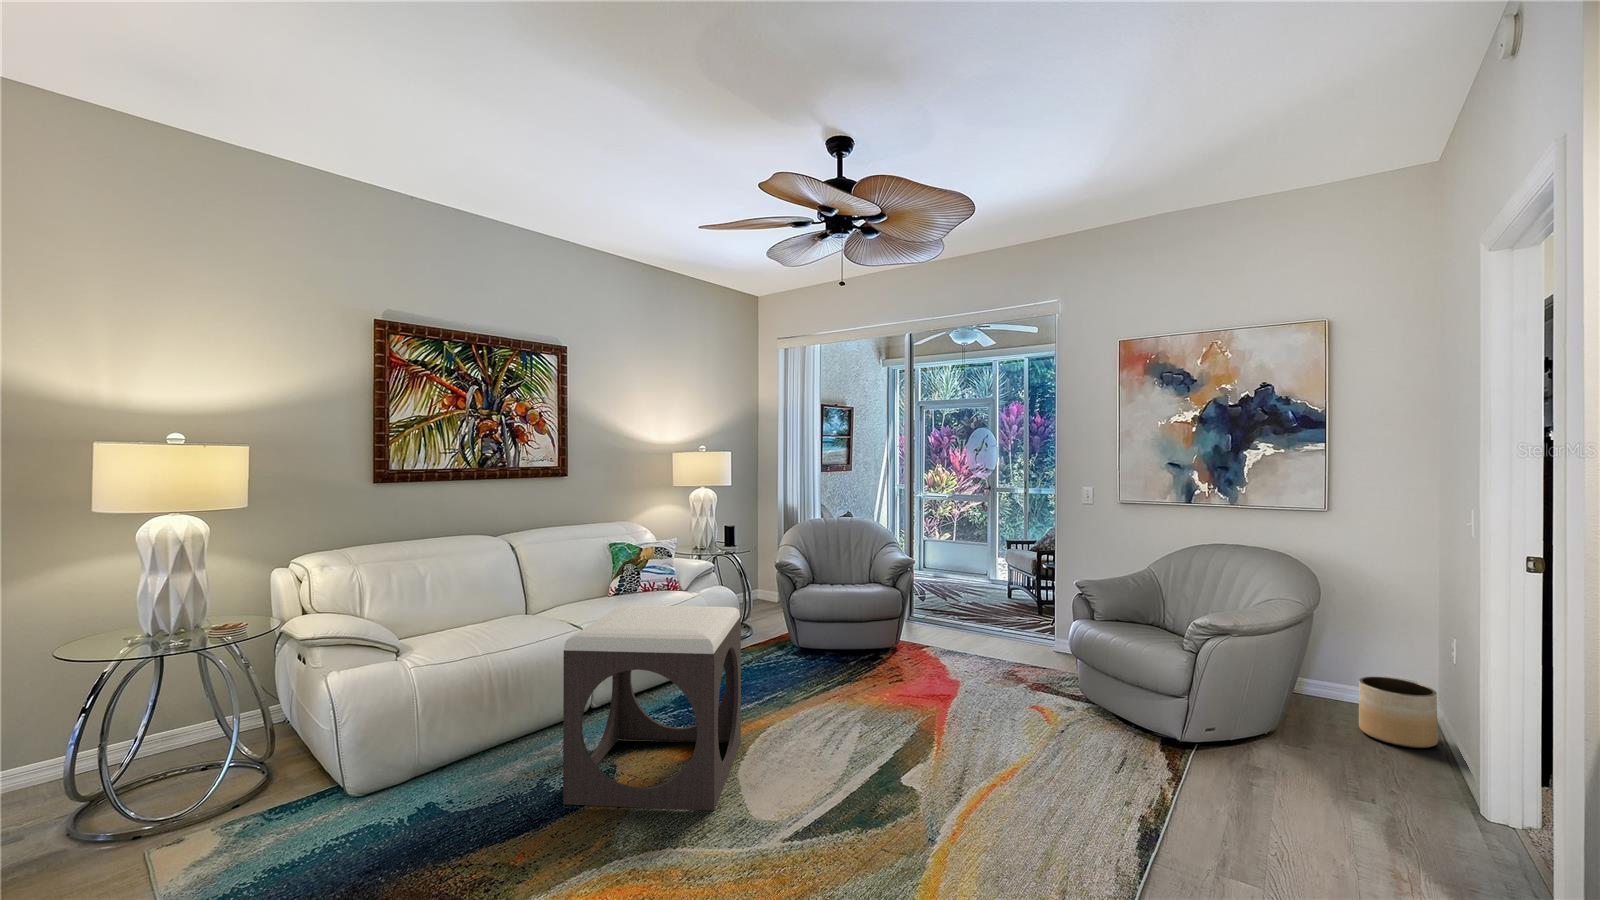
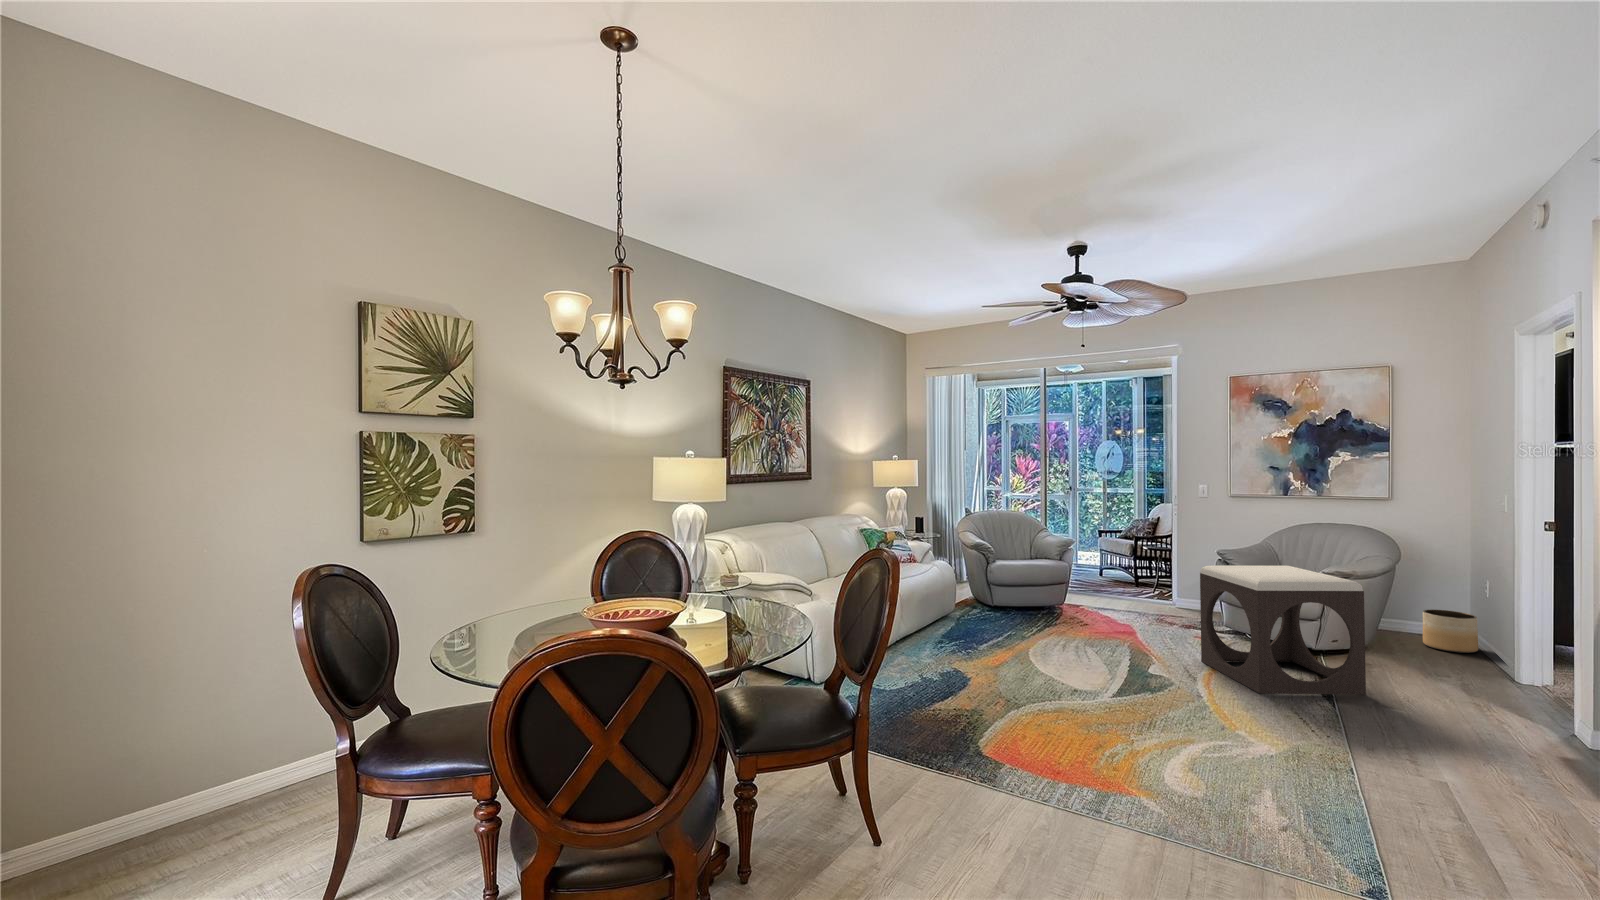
footstool: present [563,605,741,811] -> present [1200,566,1366,695]

